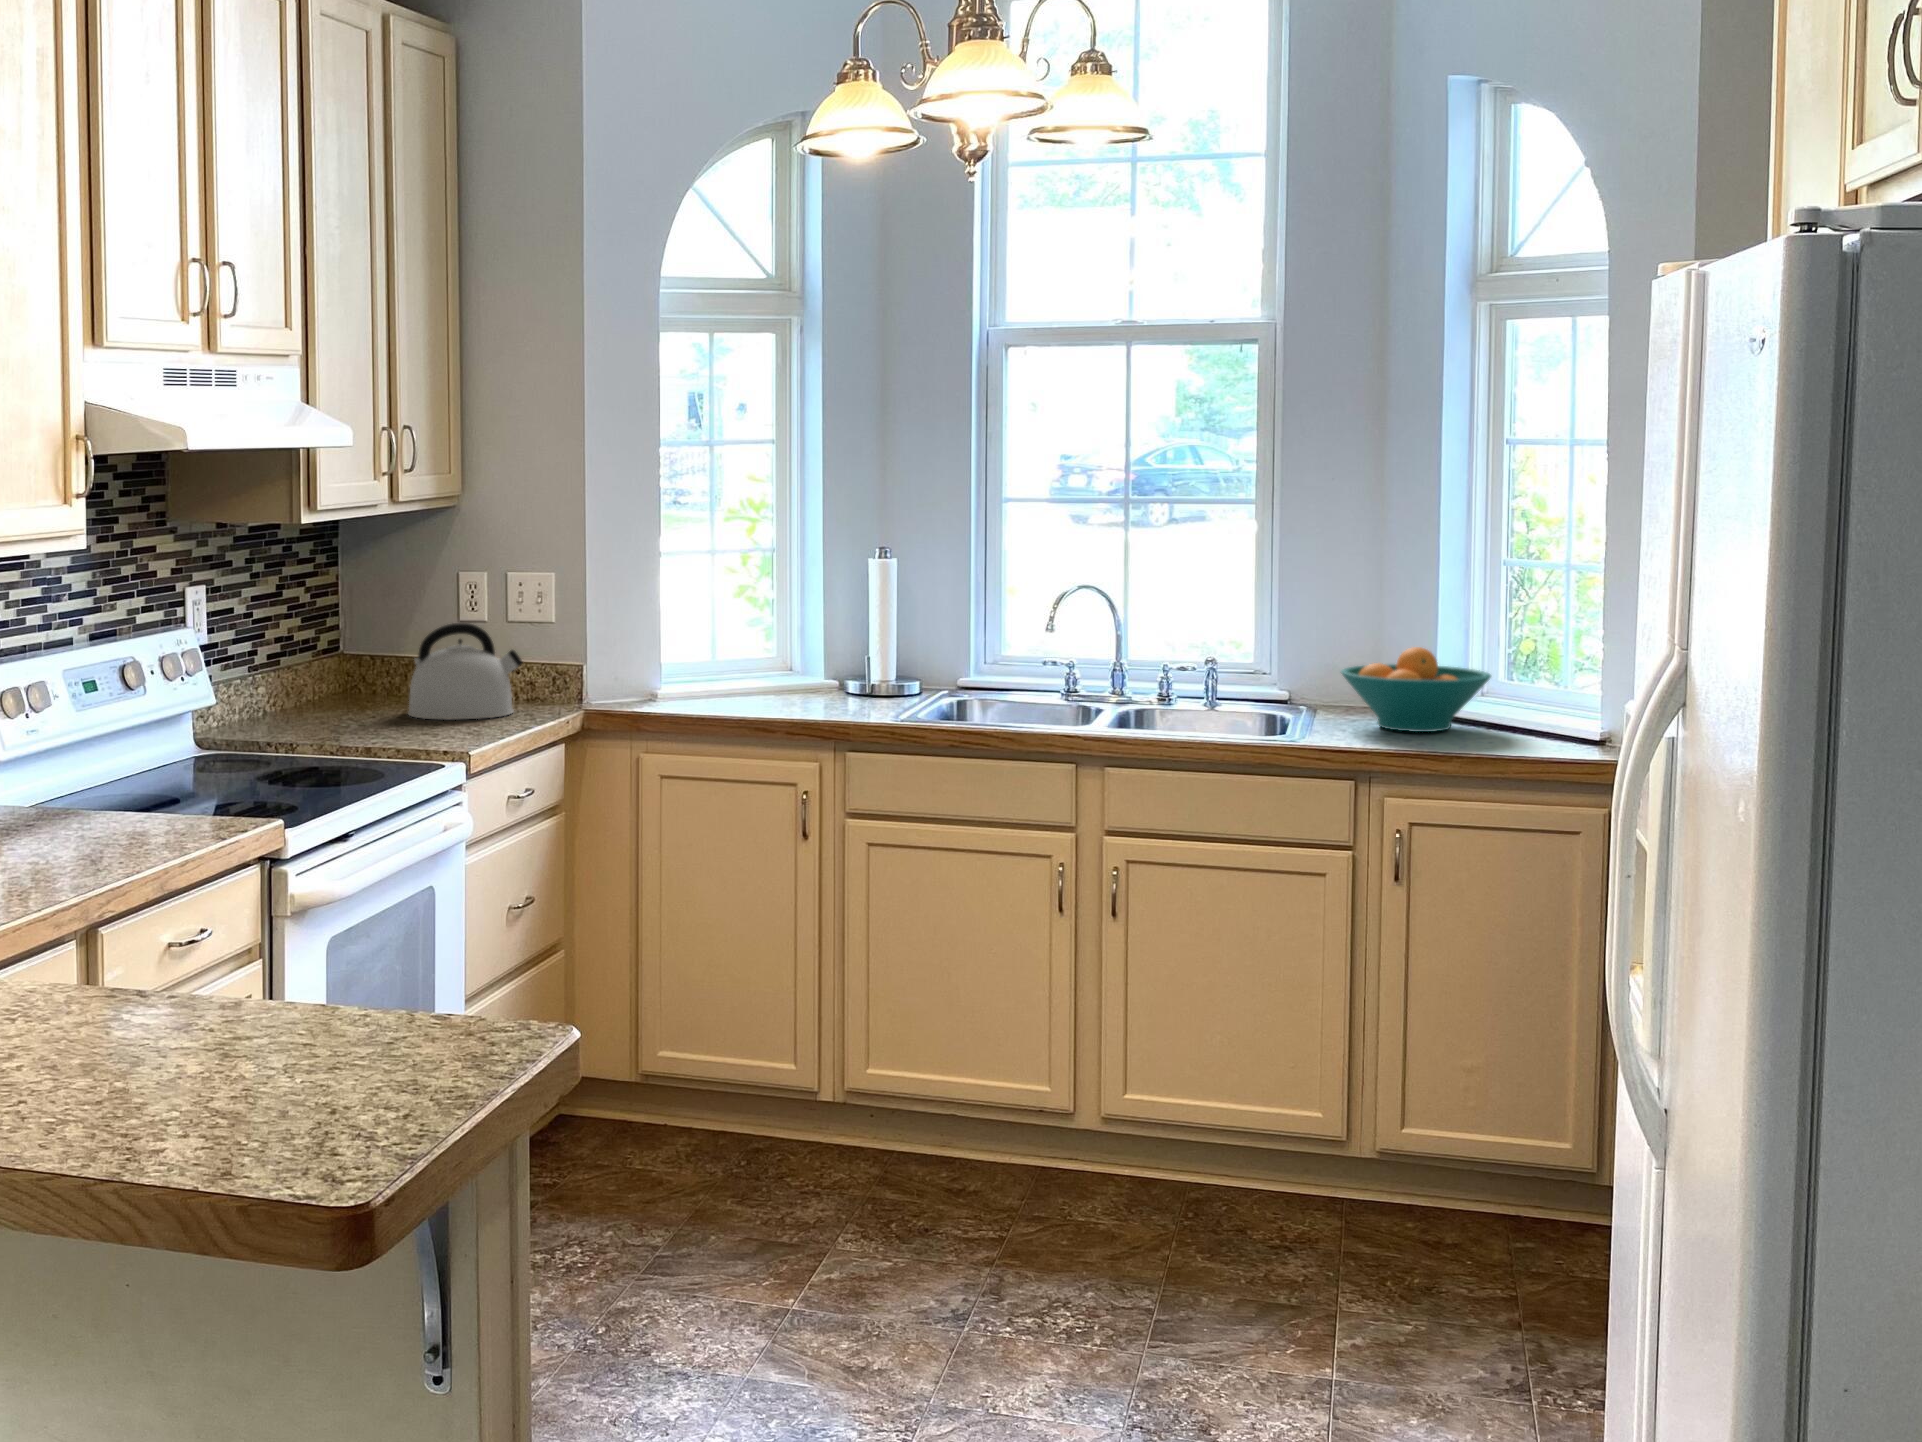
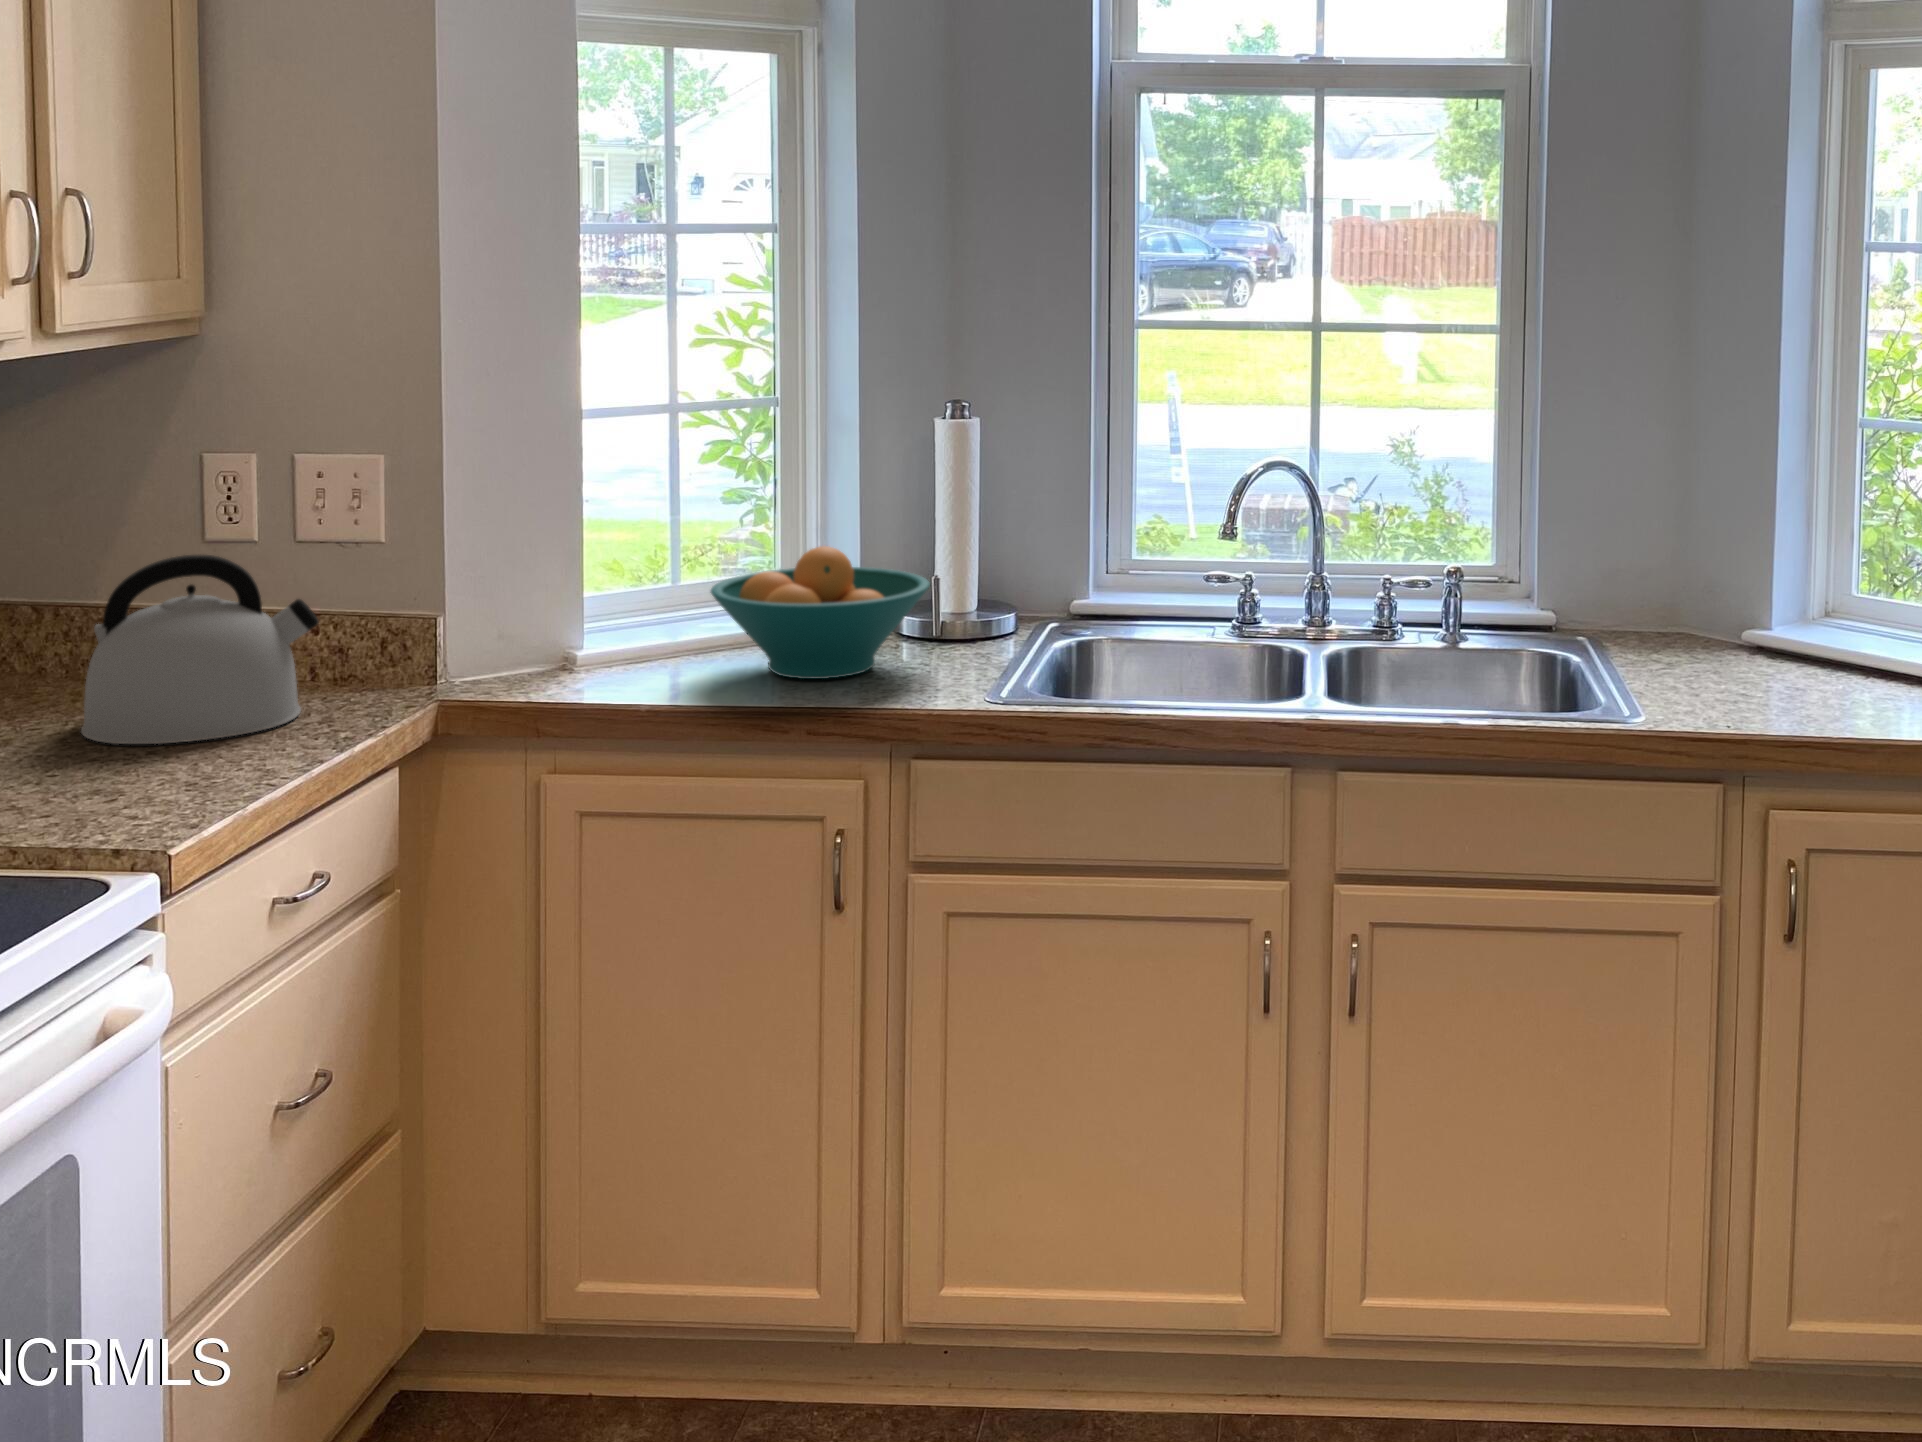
fruit bowl: present [1341,647,1491,732] -> present [711,546,930,679]

